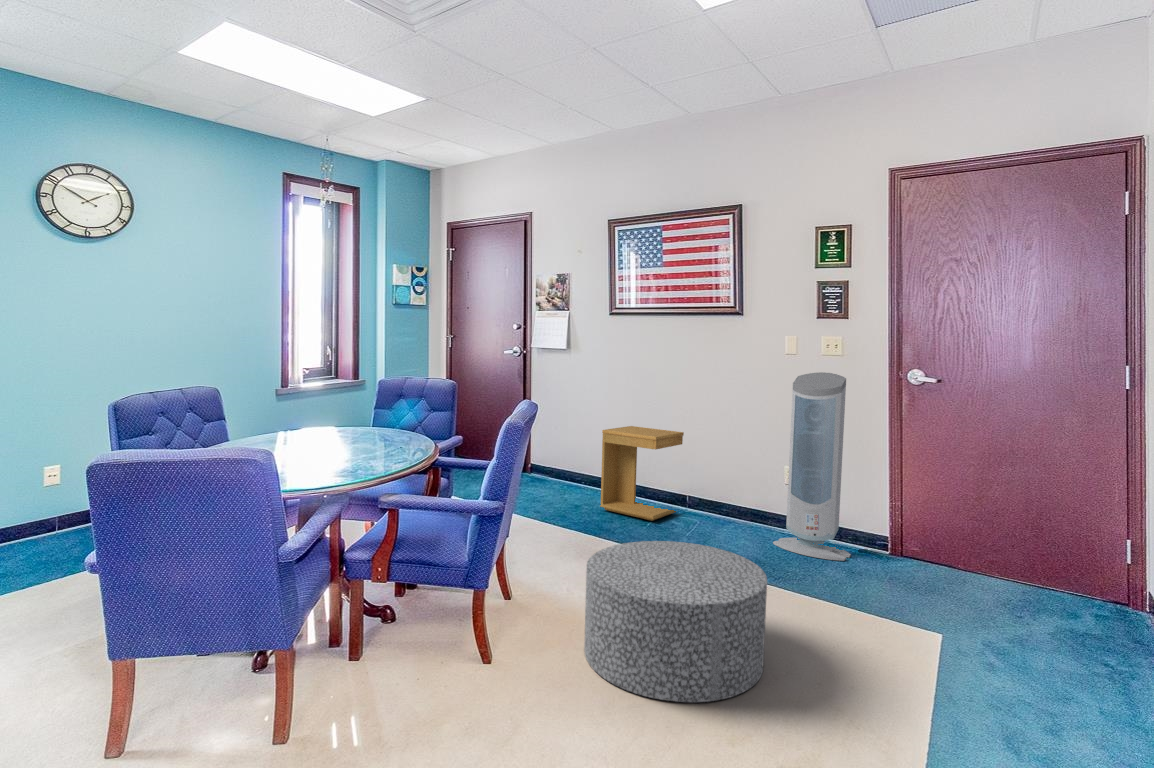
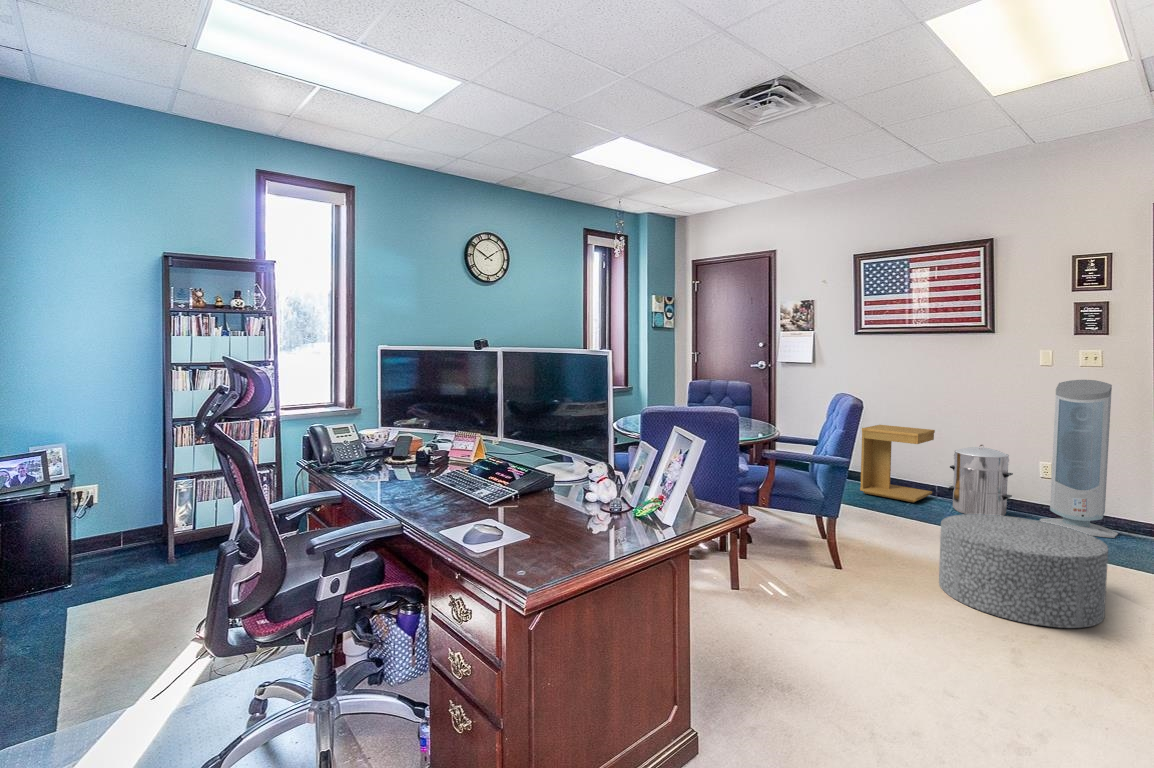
waste bin: none [690,450,753,538] -> present [949,445,1013,516]

